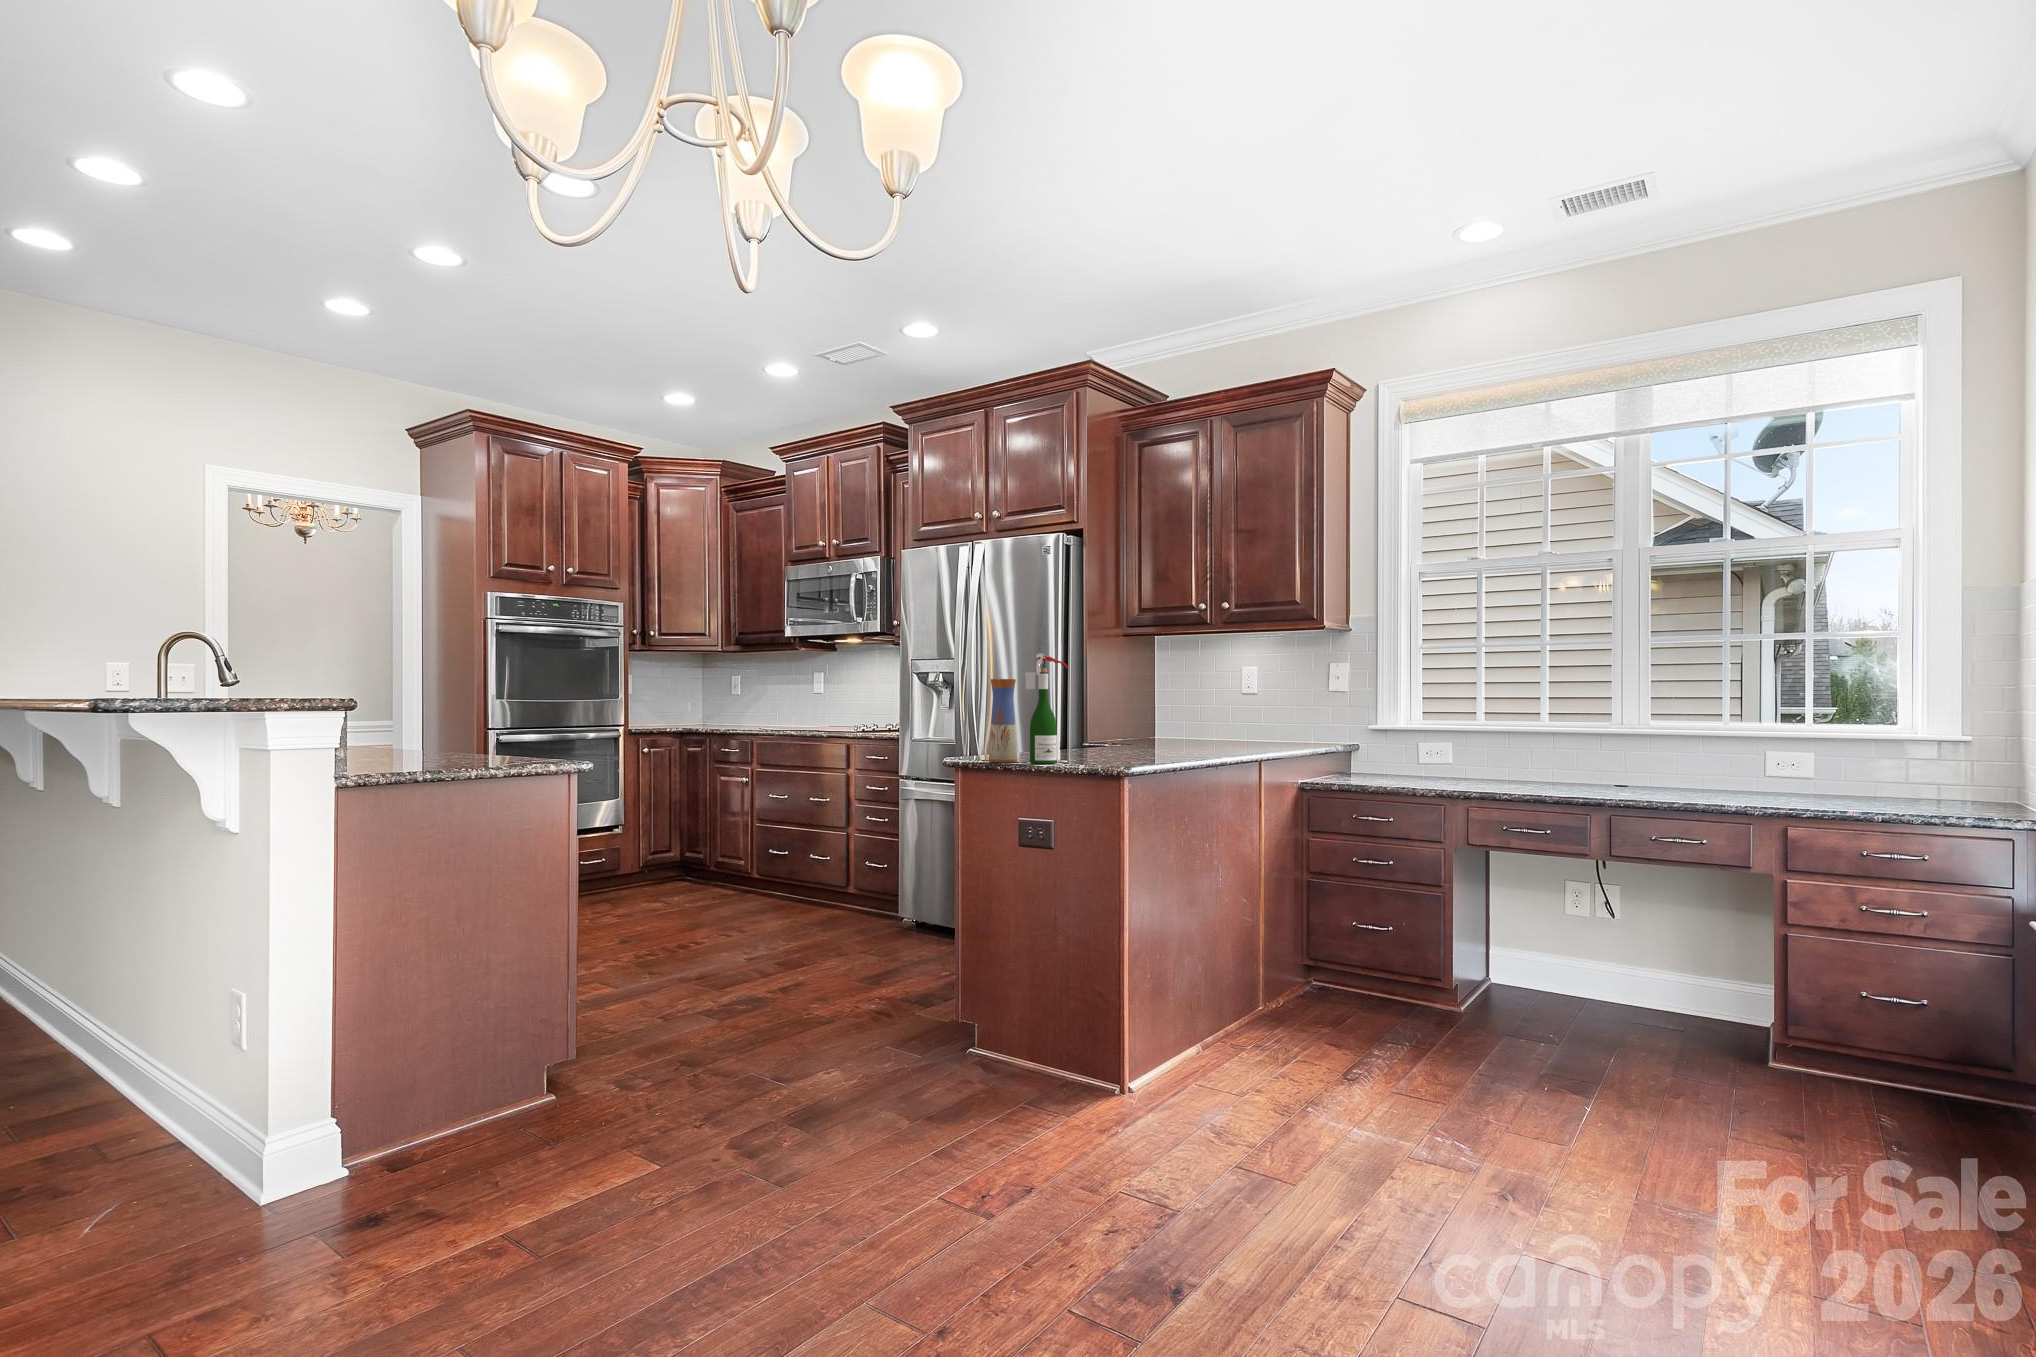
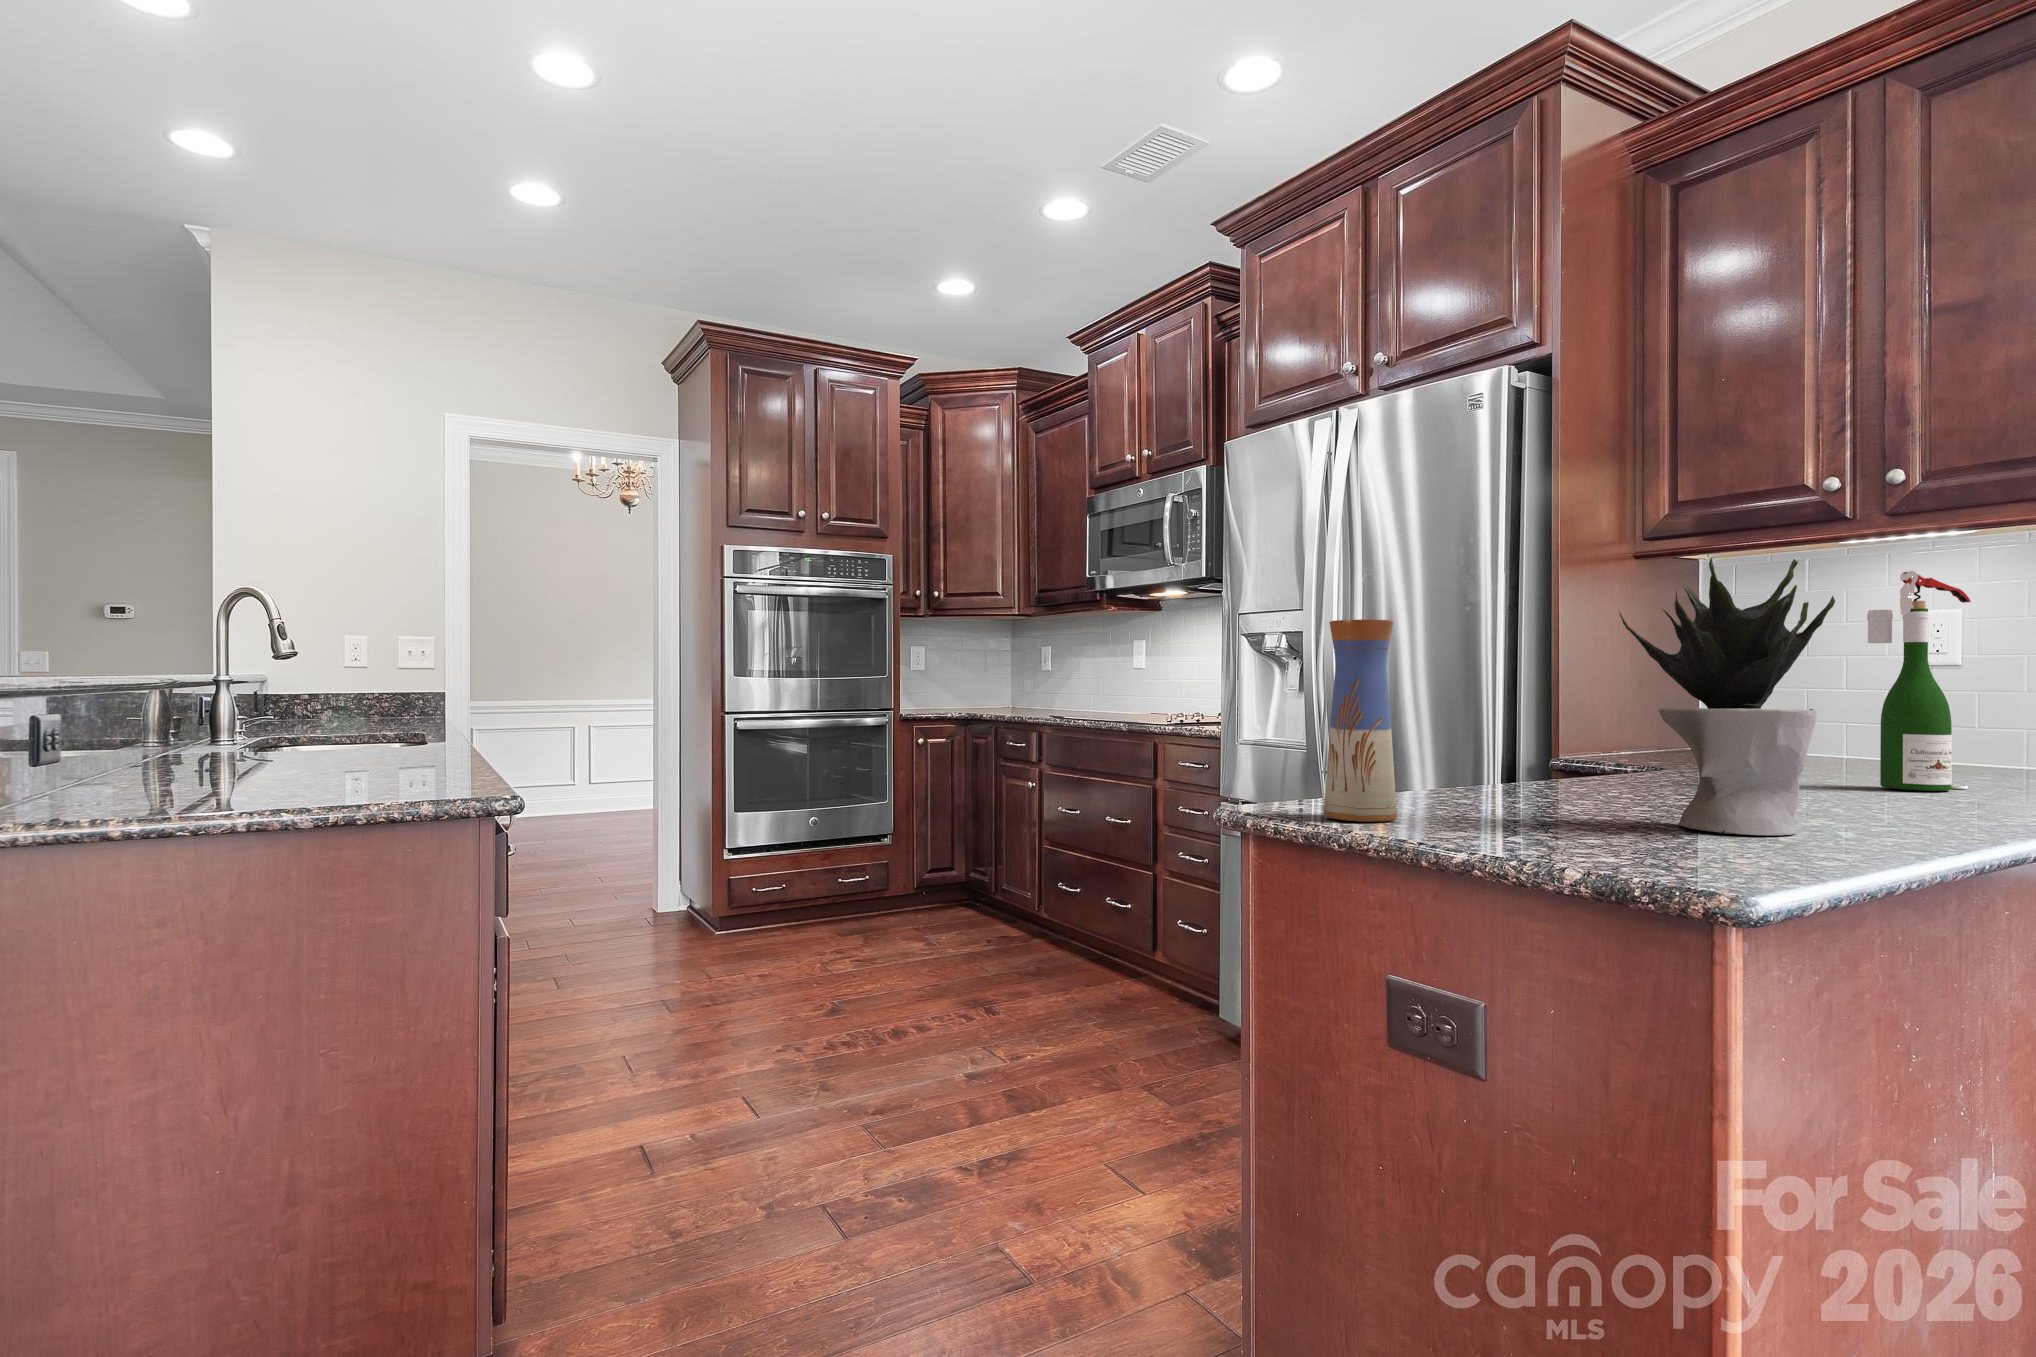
wine bottle: present [1025,653,1069,764] -> present [1867,571,1971,791]
potted plant: none [1098,659,1164,759] -> present [1619,558,1835,836]

